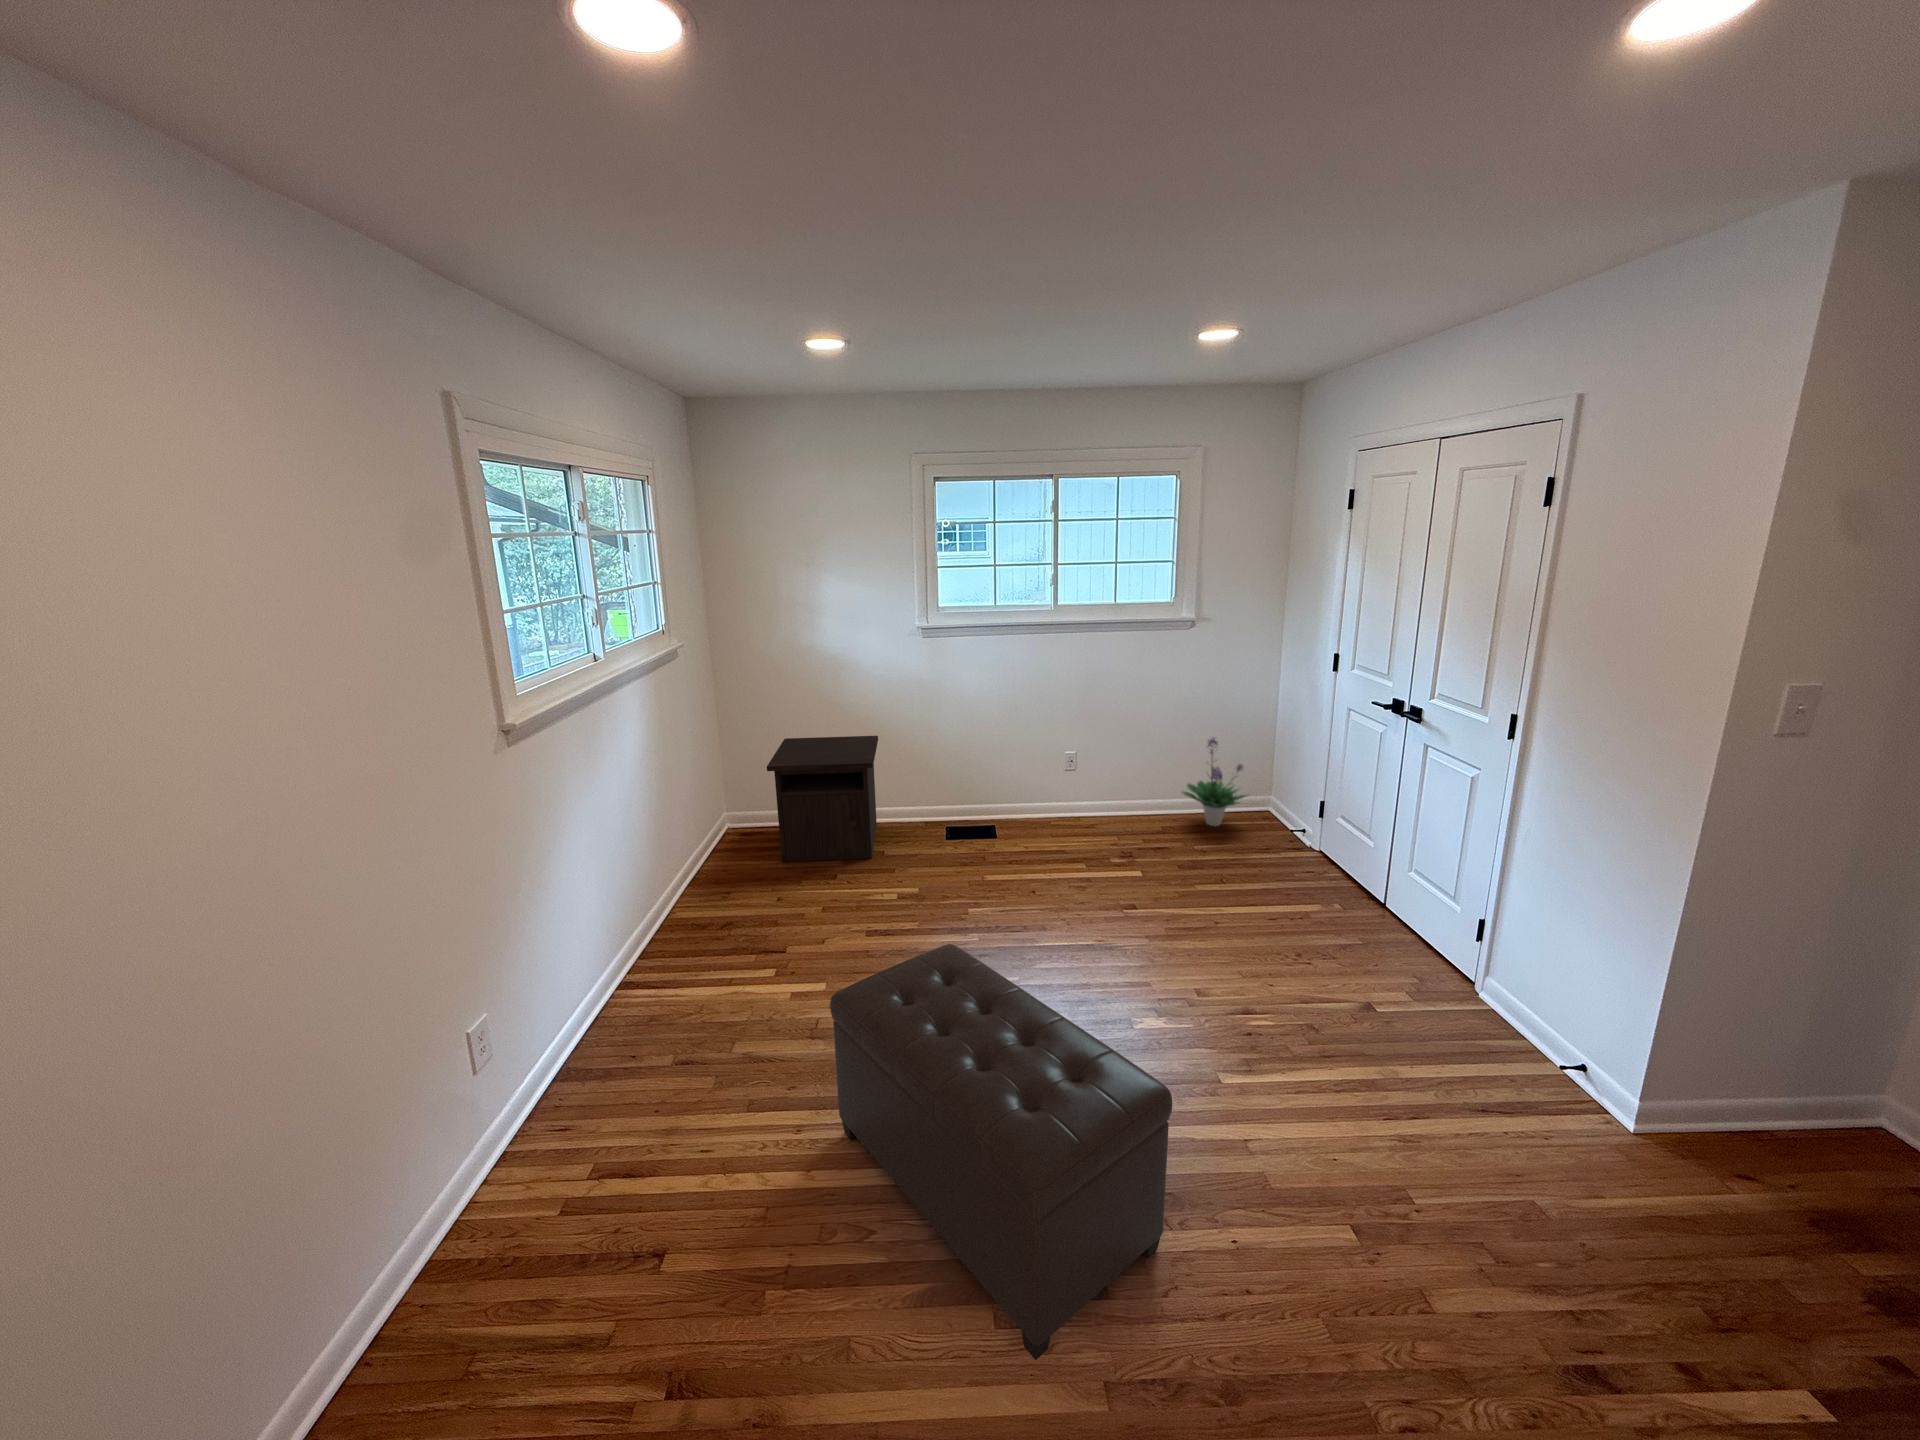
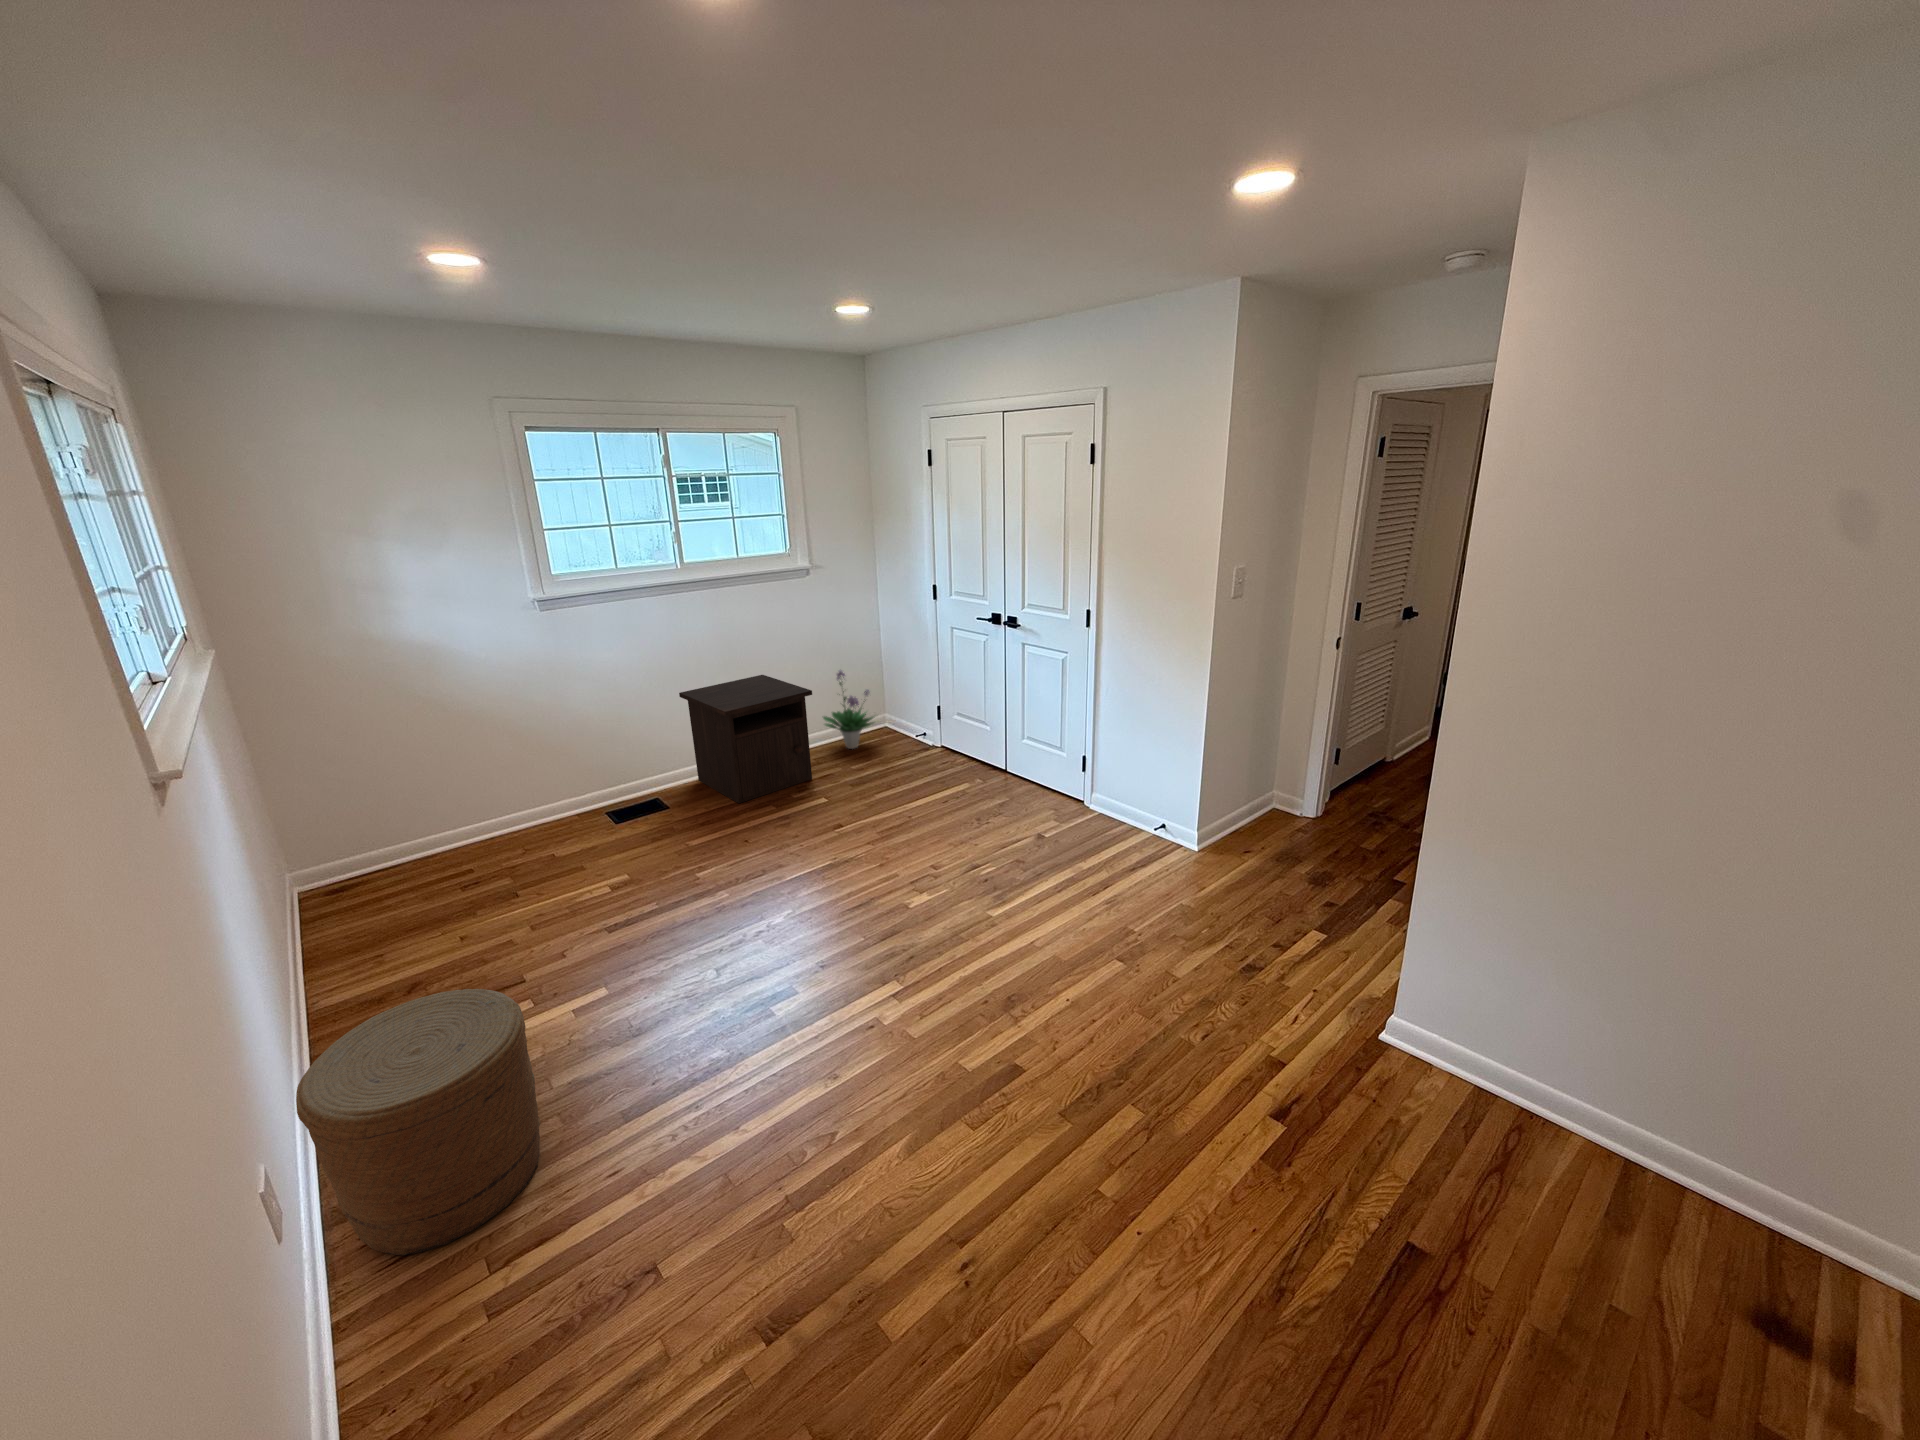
nightstand: present [767,736,878,862] -> present [679,675,812,803]
woven basket: none [521,933,693,1137] -> present [296,989,540,1255]
ottoman: present [830,944,1172,1360] -> none [719,882,1036,1128]

